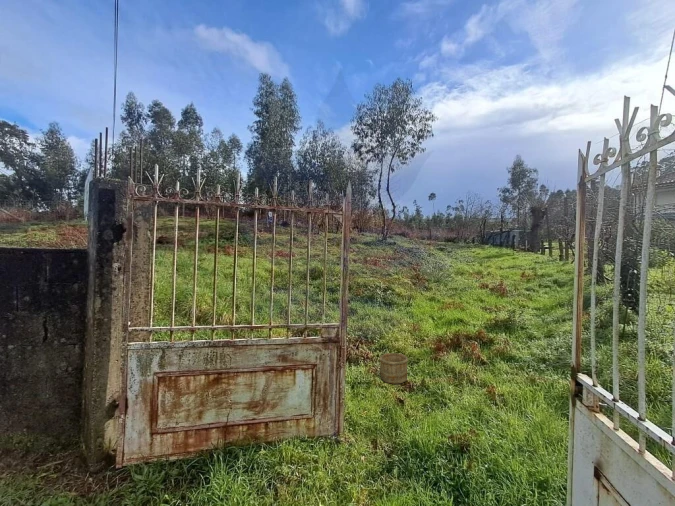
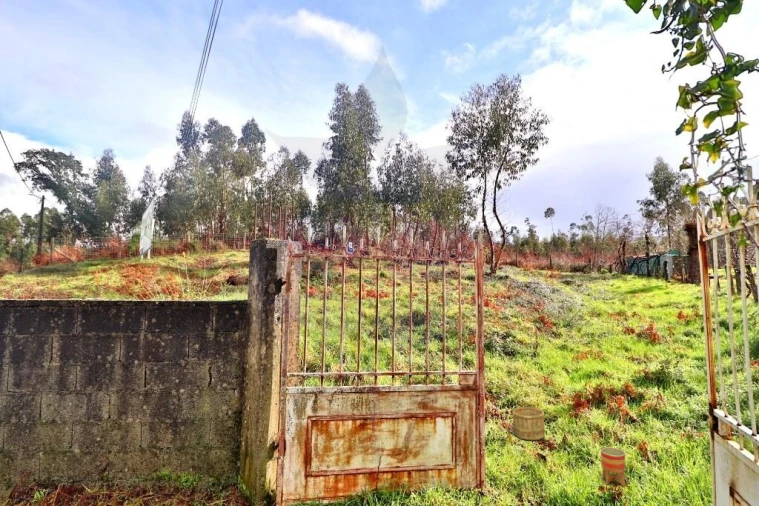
planter: none [455,394,476,432] -> present [601,447,626,487]

